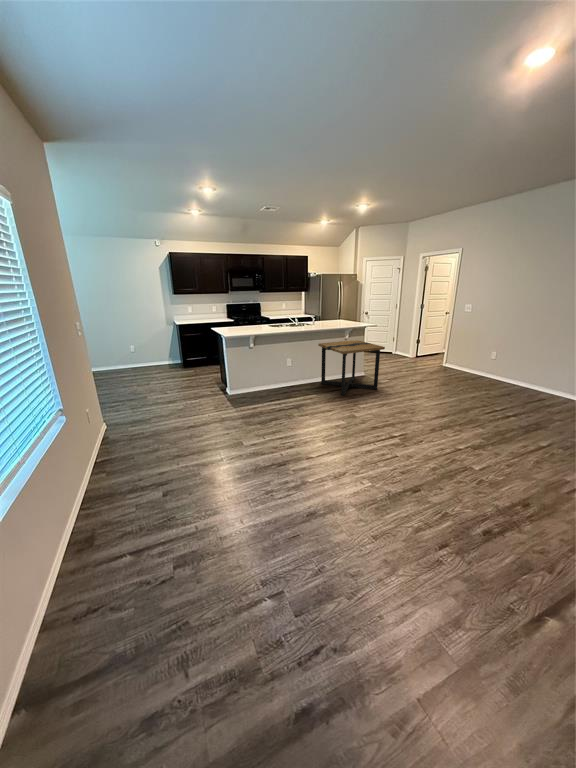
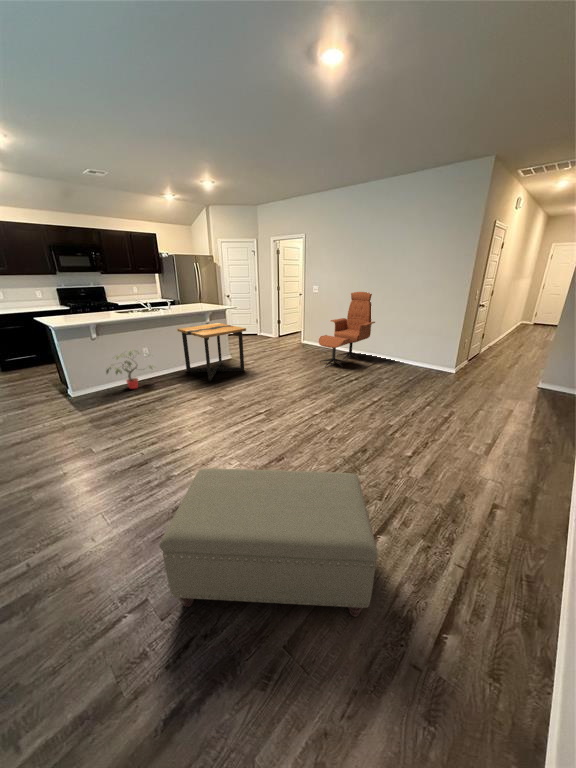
lounge chair: none [465,311,549,399] -> present [319,292,375,366]
potted plant: none [256,360,298,394] -> present [106,350,154,389]
ottoman: none [305,483,563,711] -> present [160,468,378,617]

